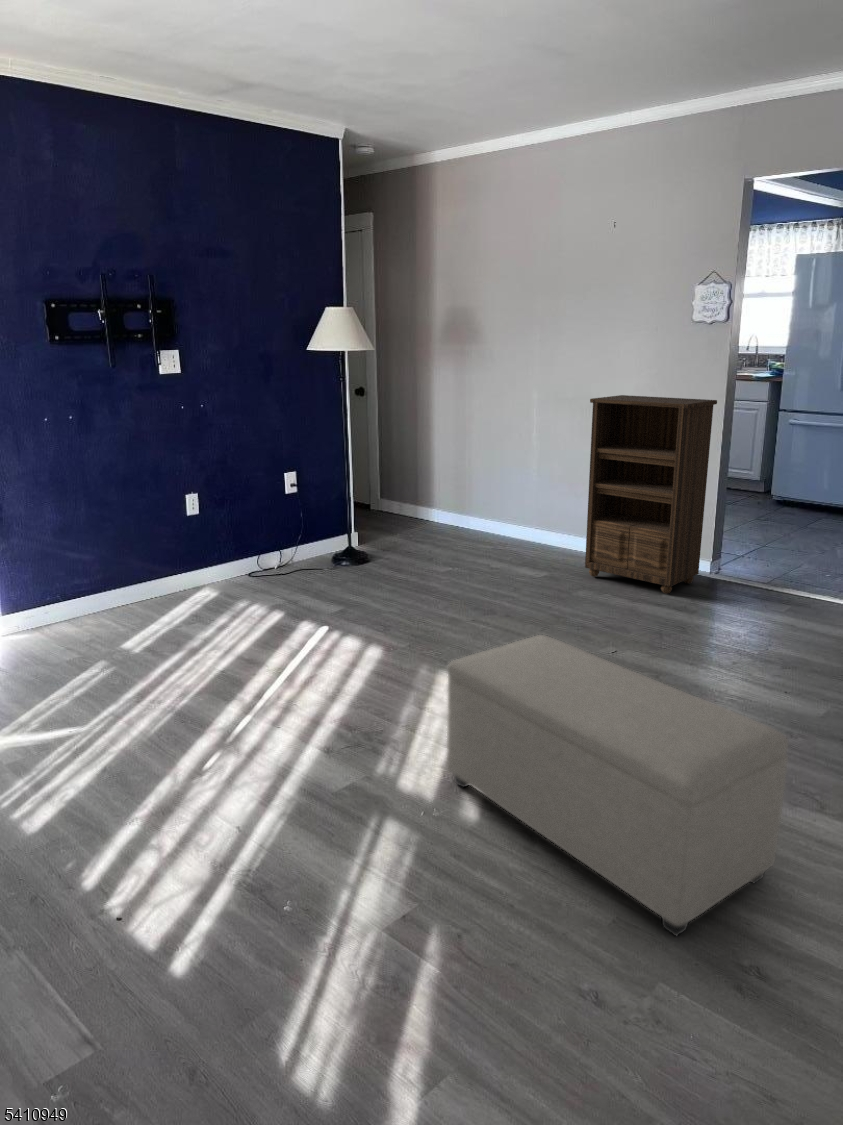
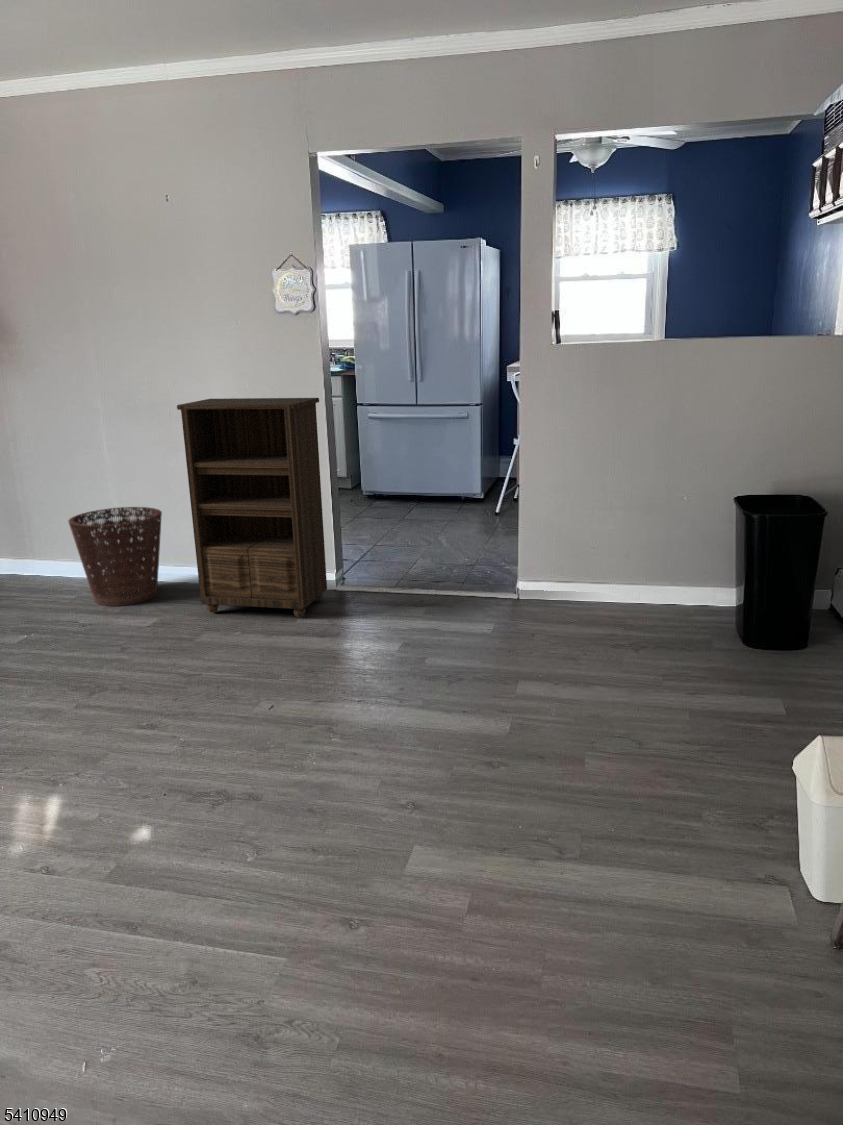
basket: none [496,480,569,560] -> present [69,507,162,606]
ottoman: present [447,635,788,936] -> none [98,714,546,1060]

